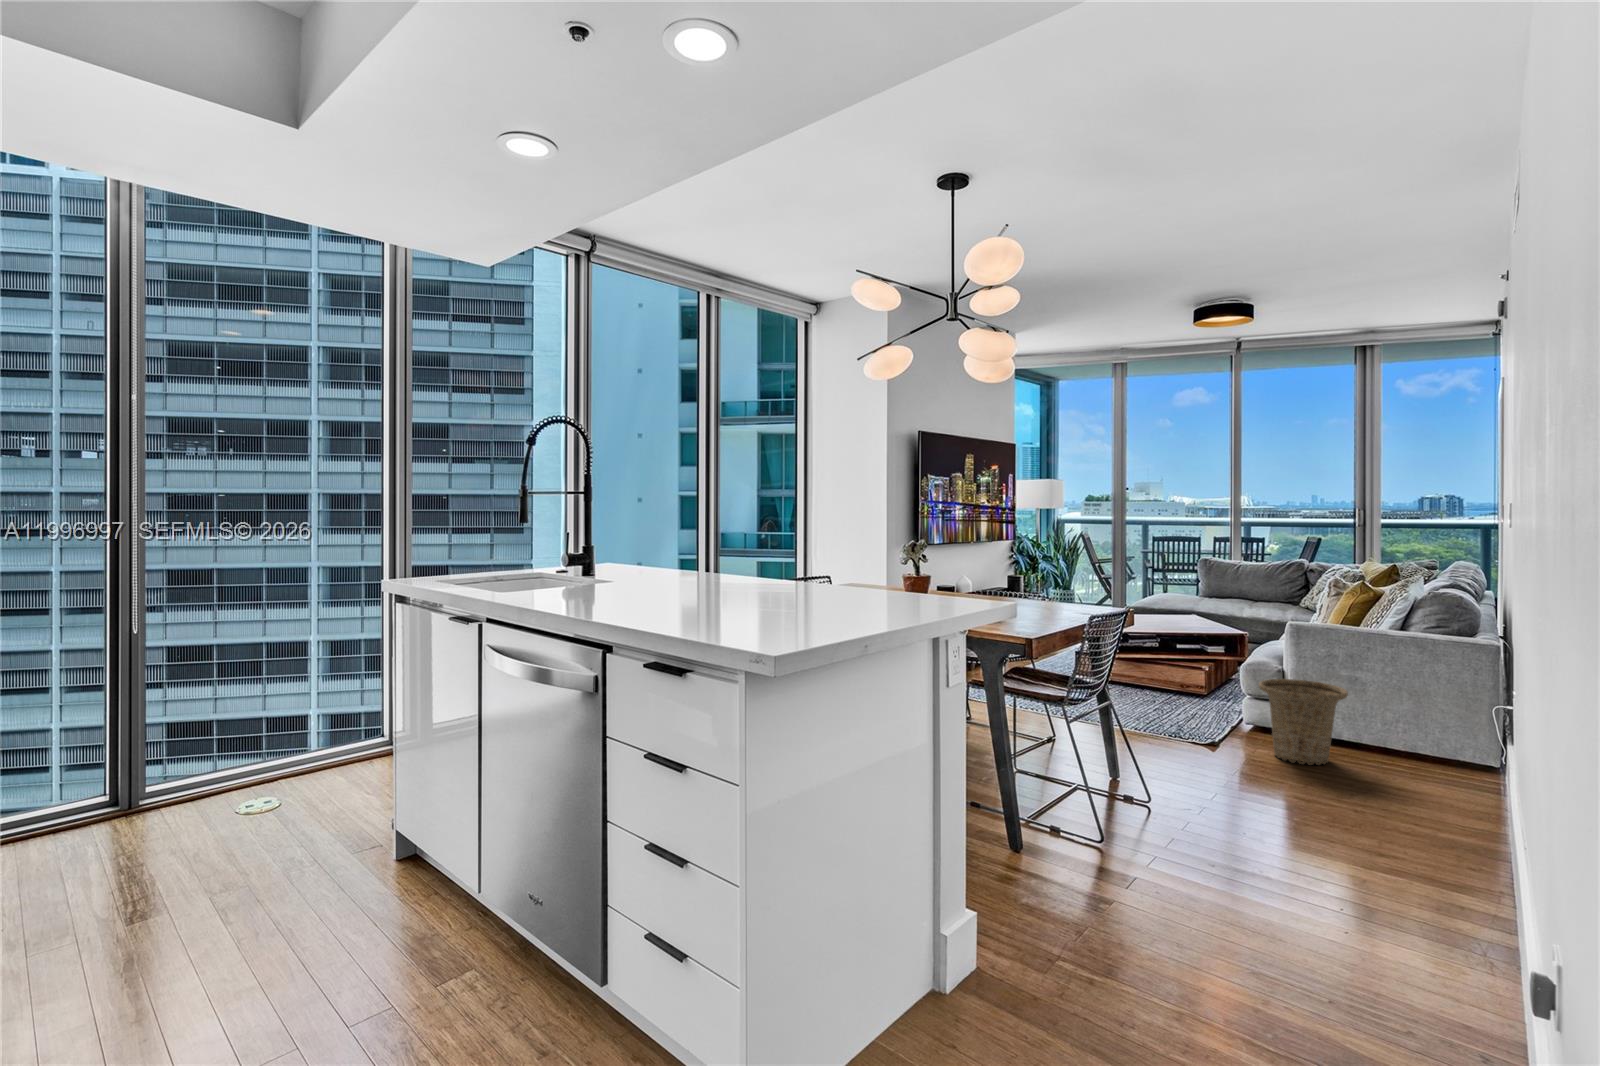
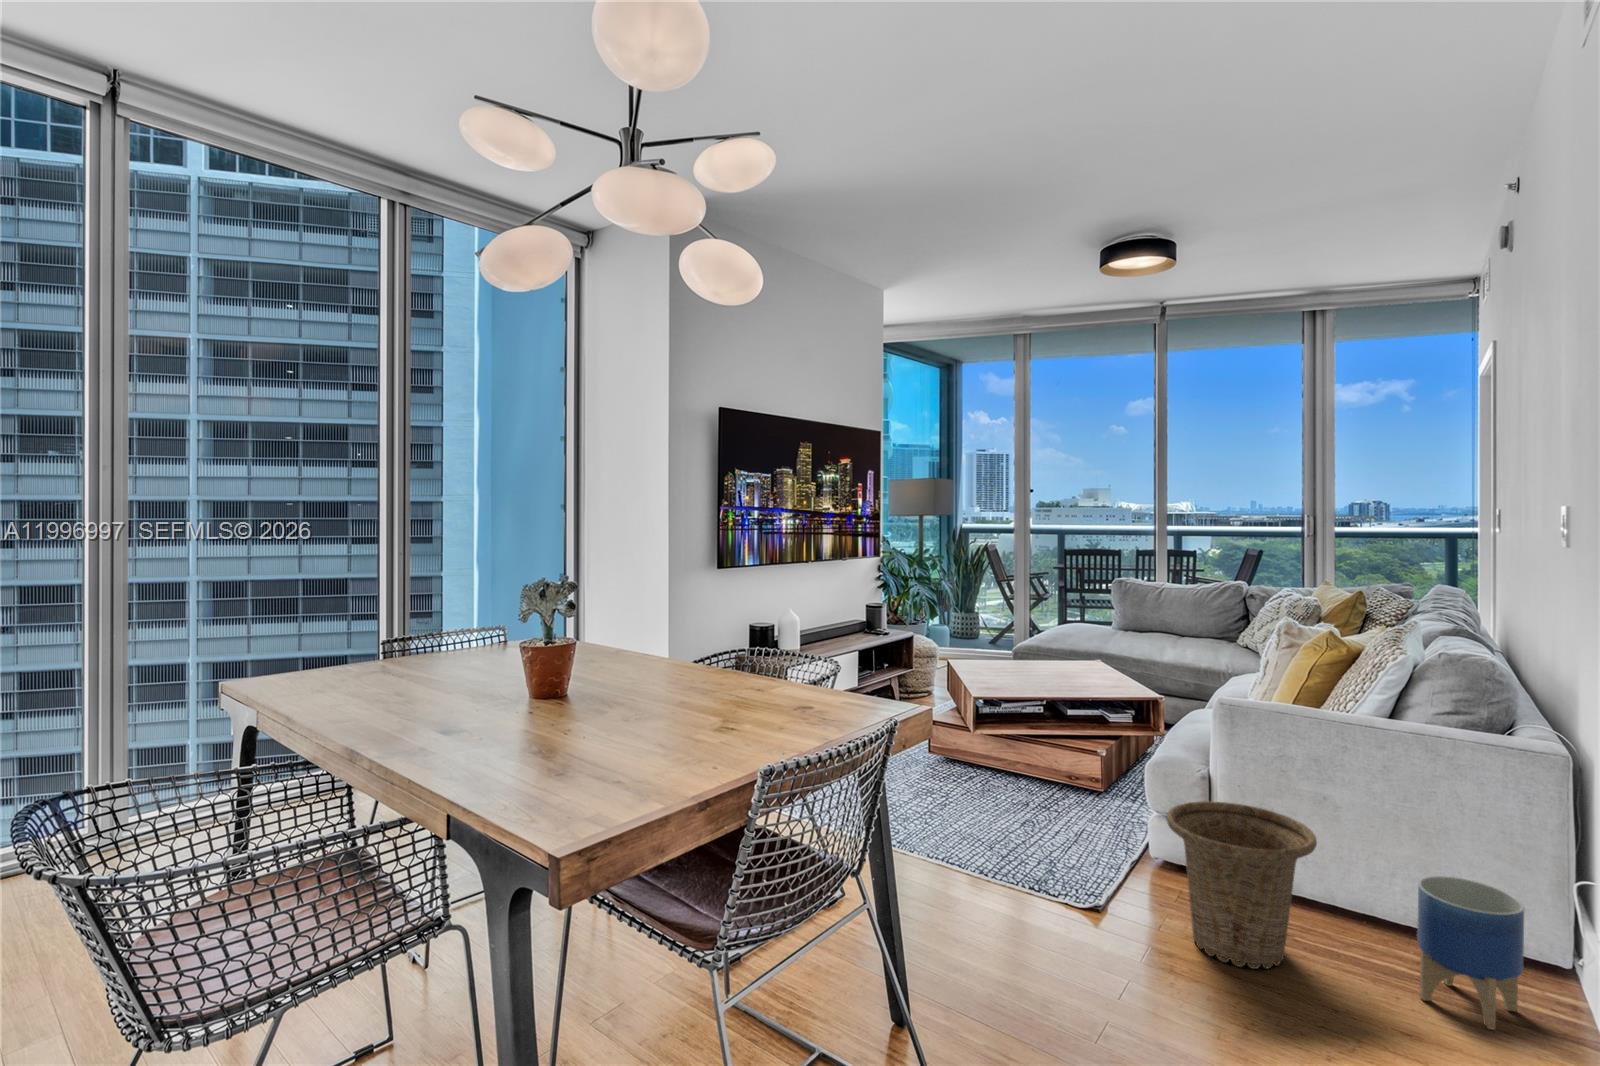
planter: none [1405,712,1463,786] -> present [1417,876,1524,1029]

